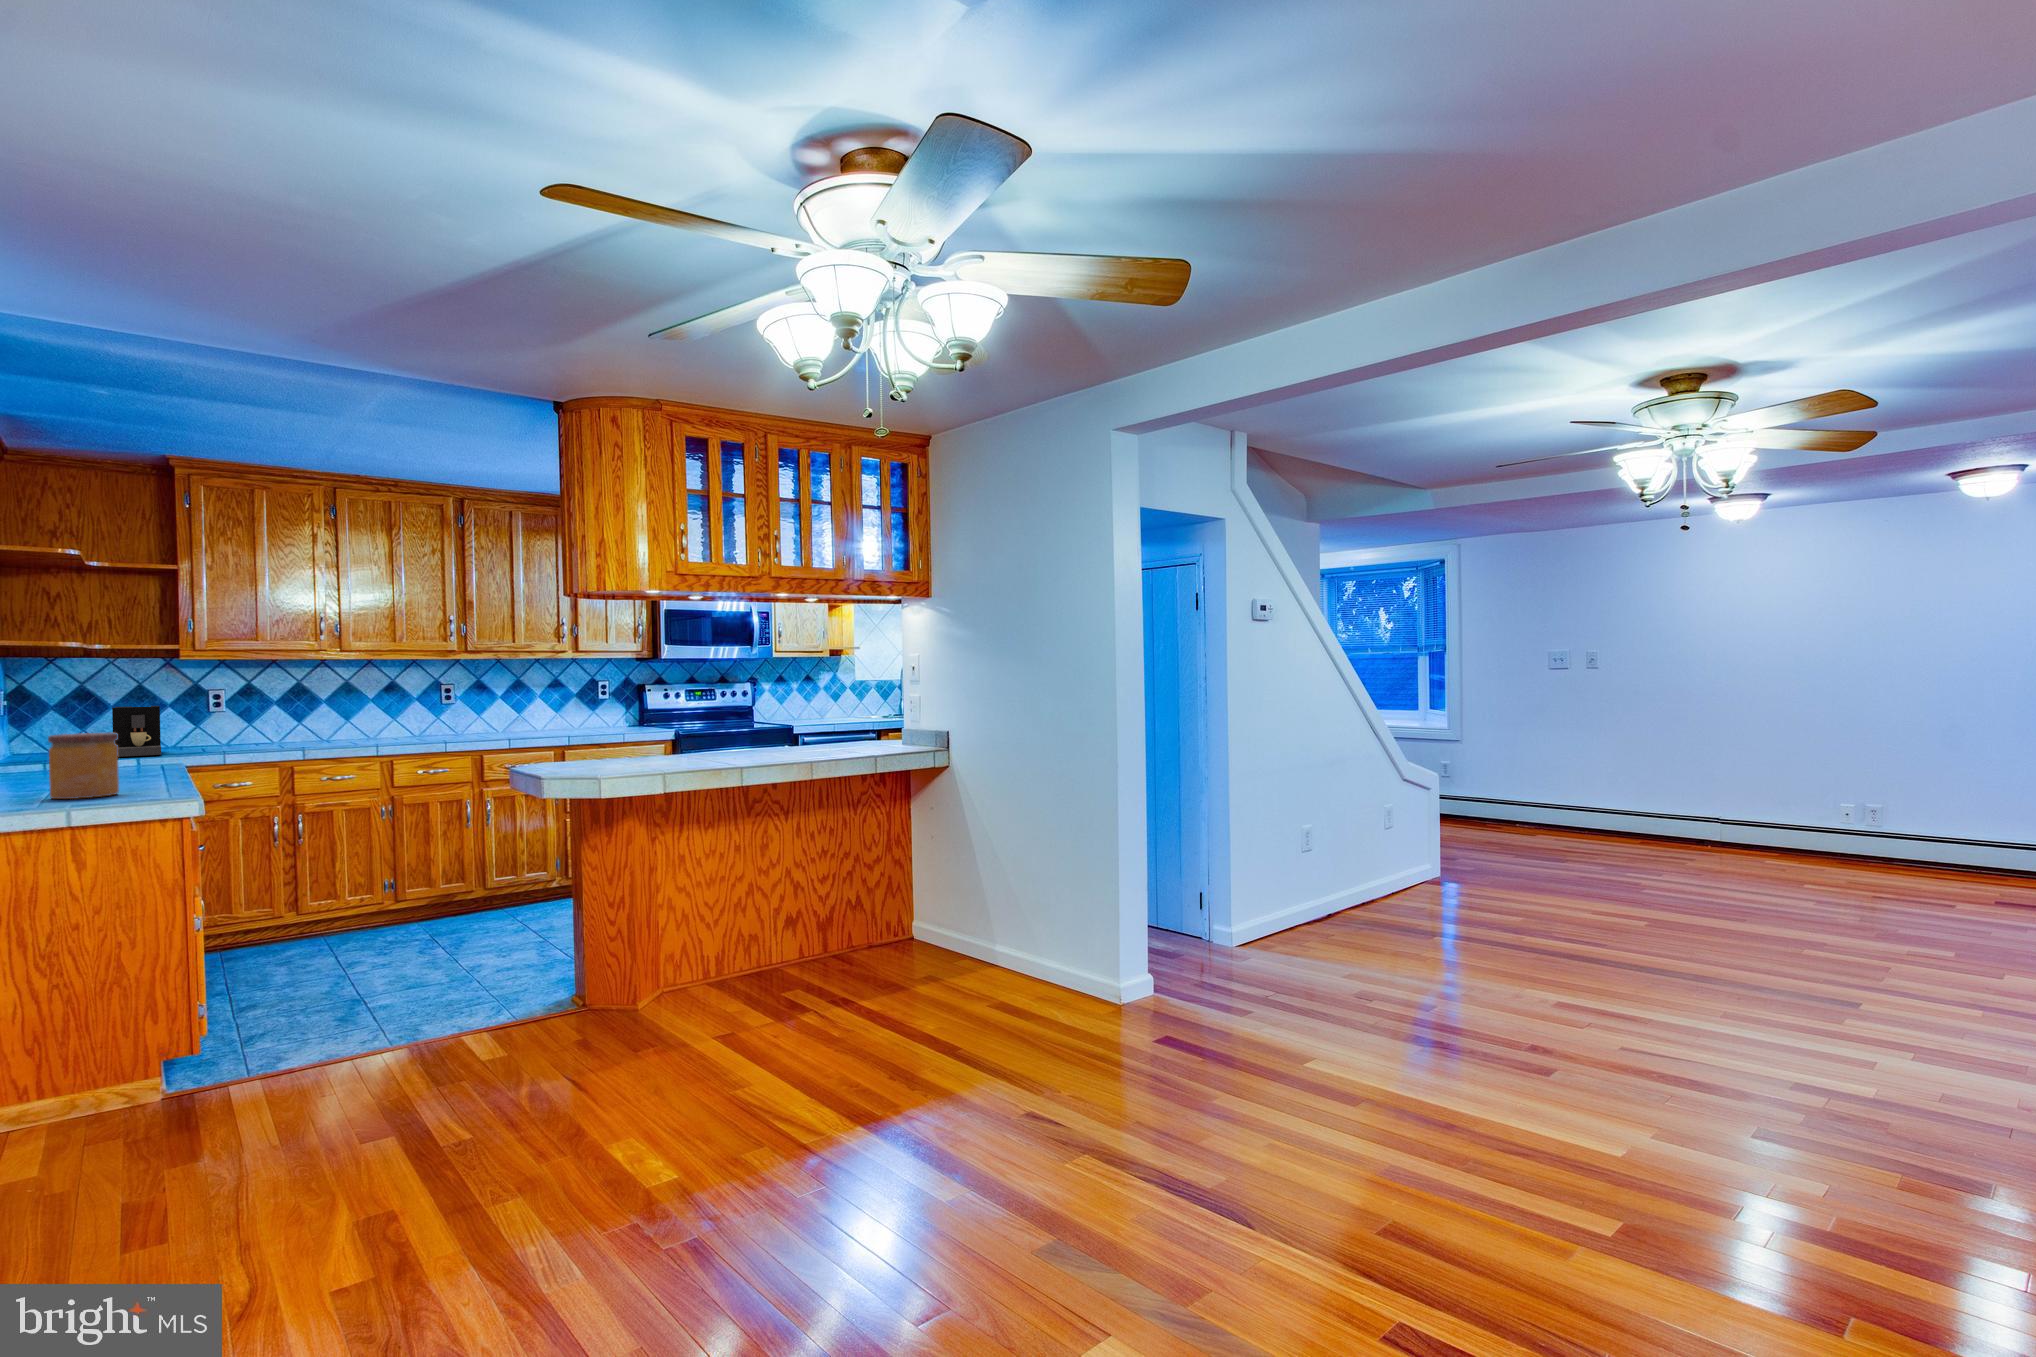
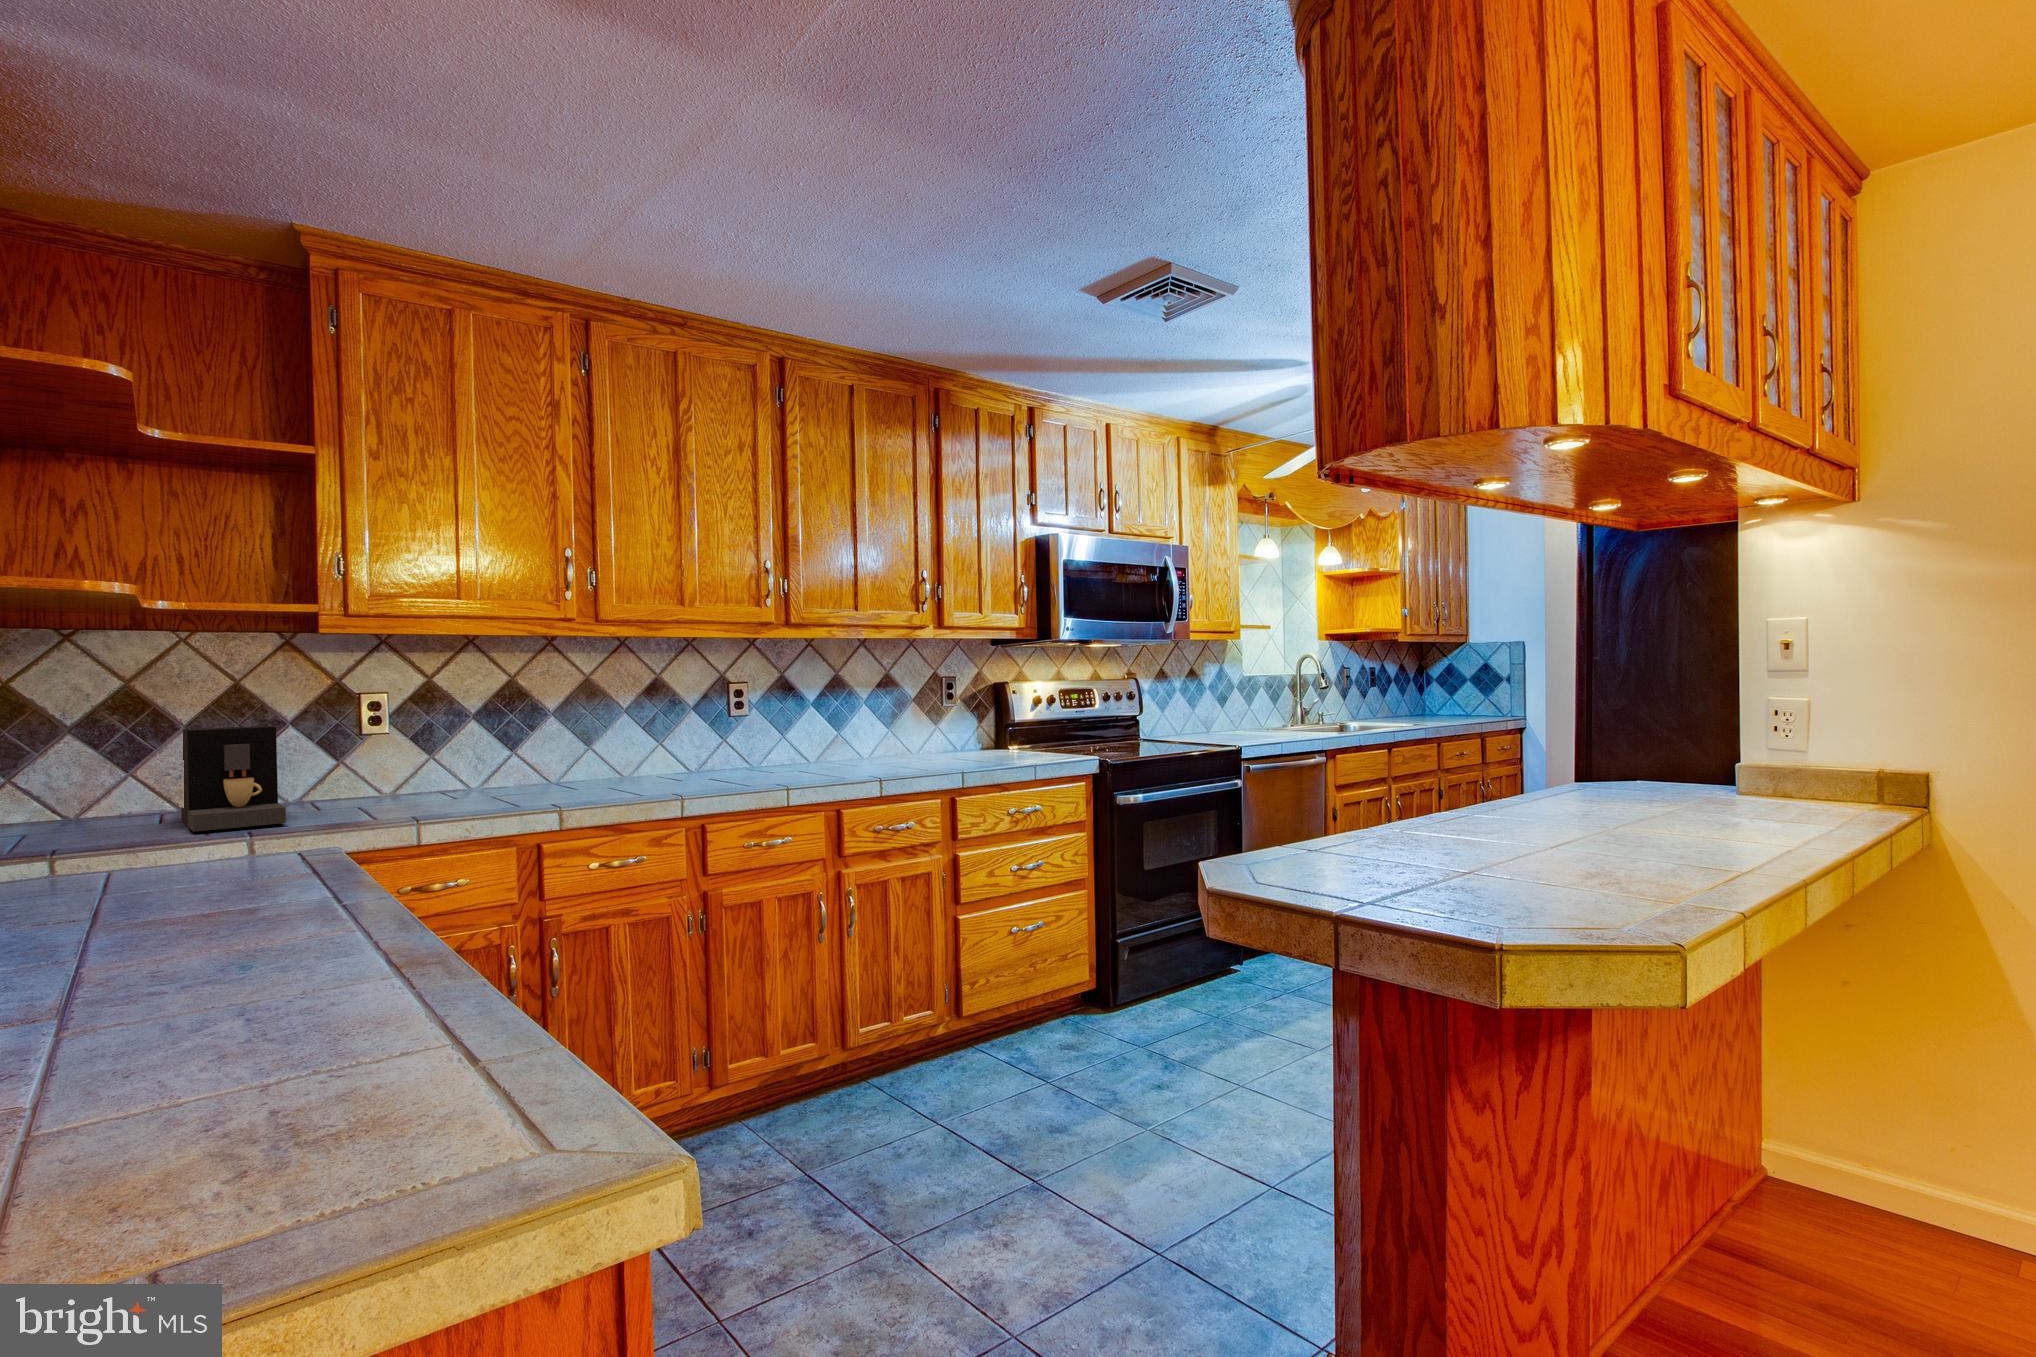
jar: present [48,733,119,799] -> none [222,840,454,1120]

